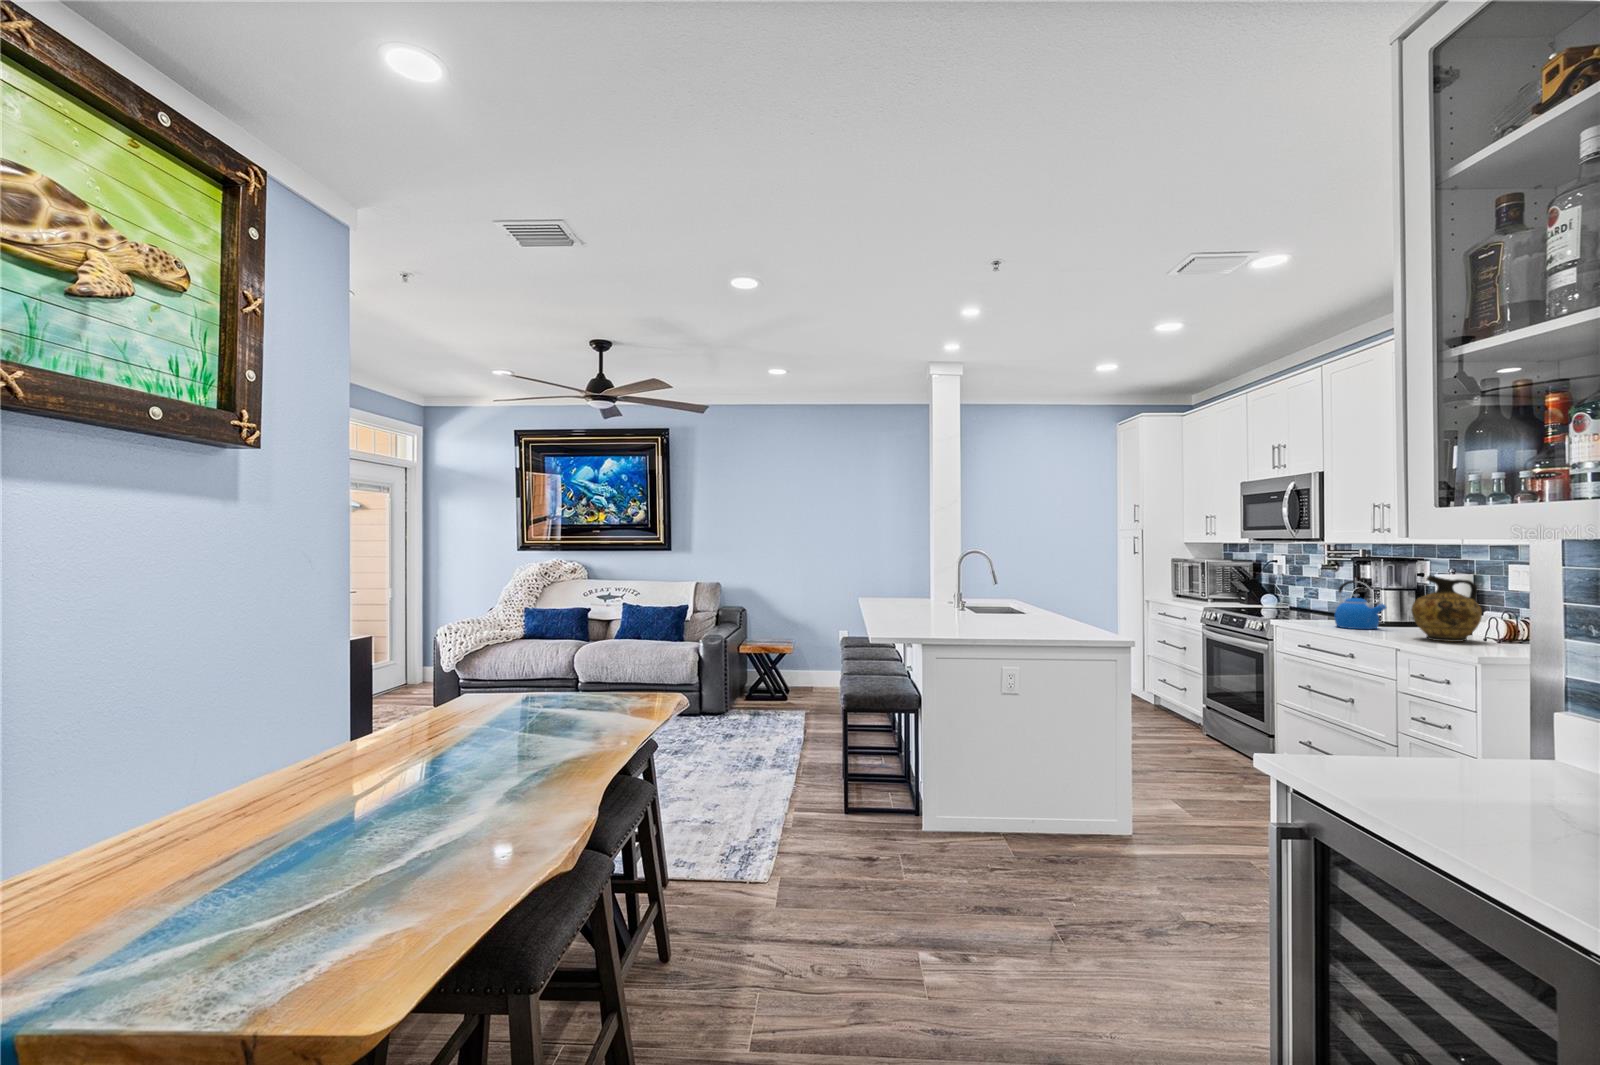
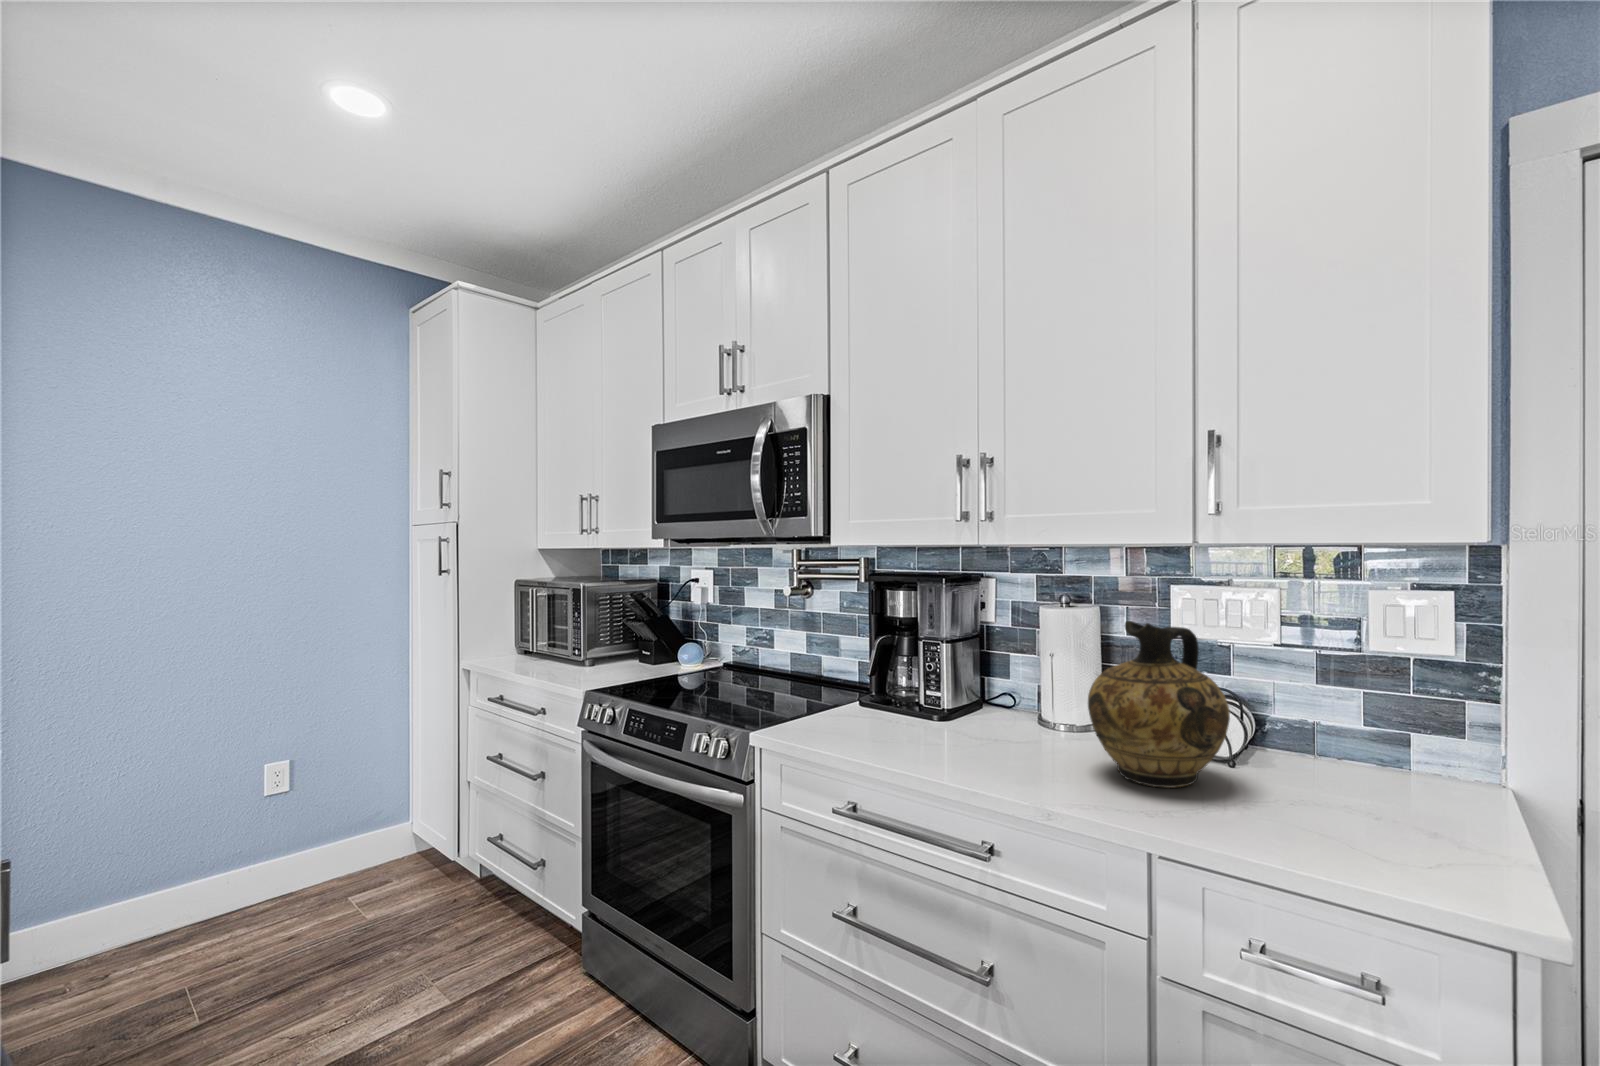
kettle: present [1335,580,1386,629] -> none [885,630,988,749]

